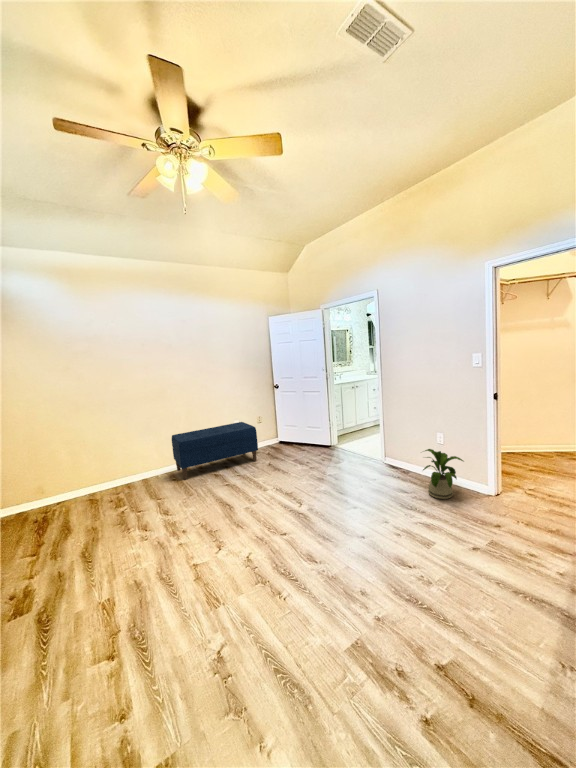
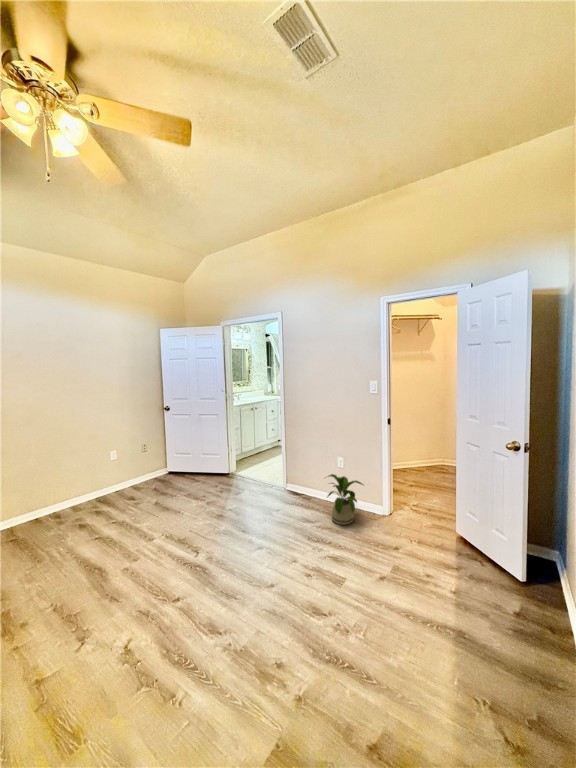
bench: present [172,422,258,480] -> none [16,452,143,537]

